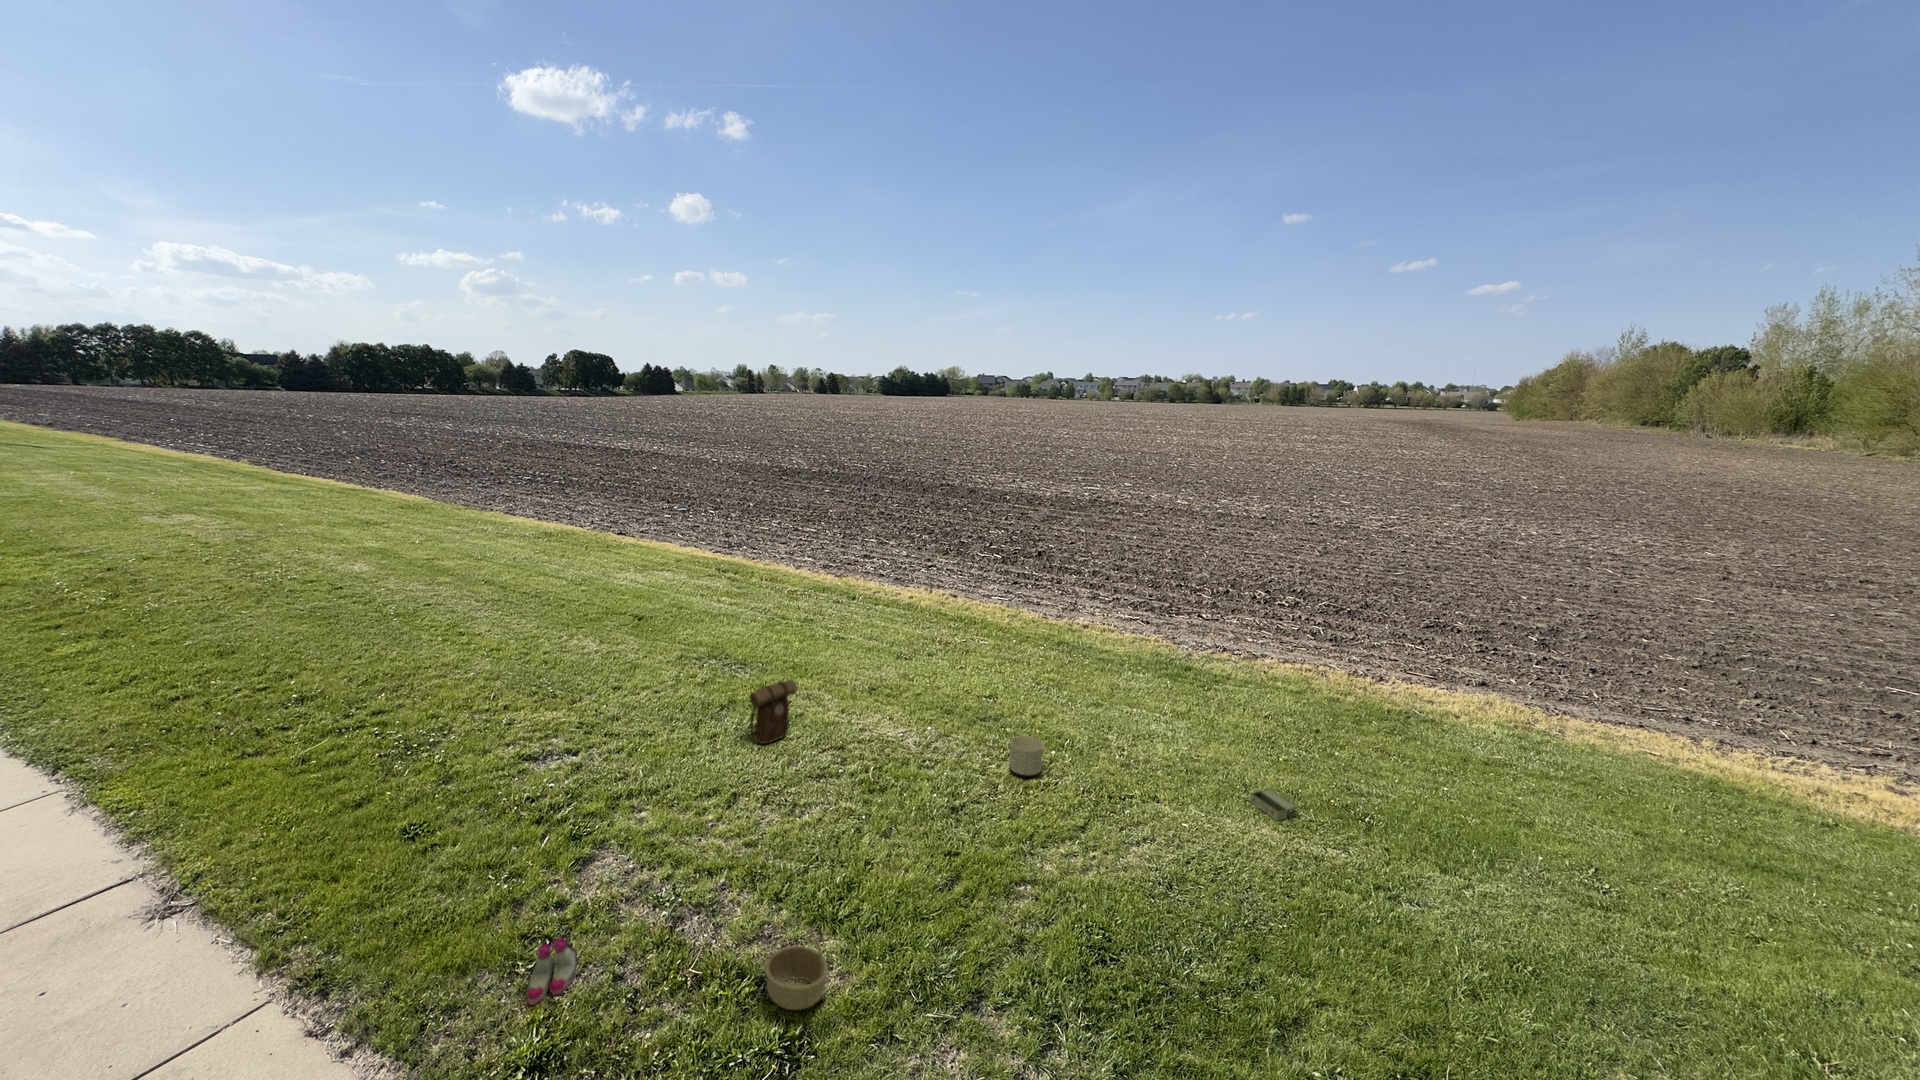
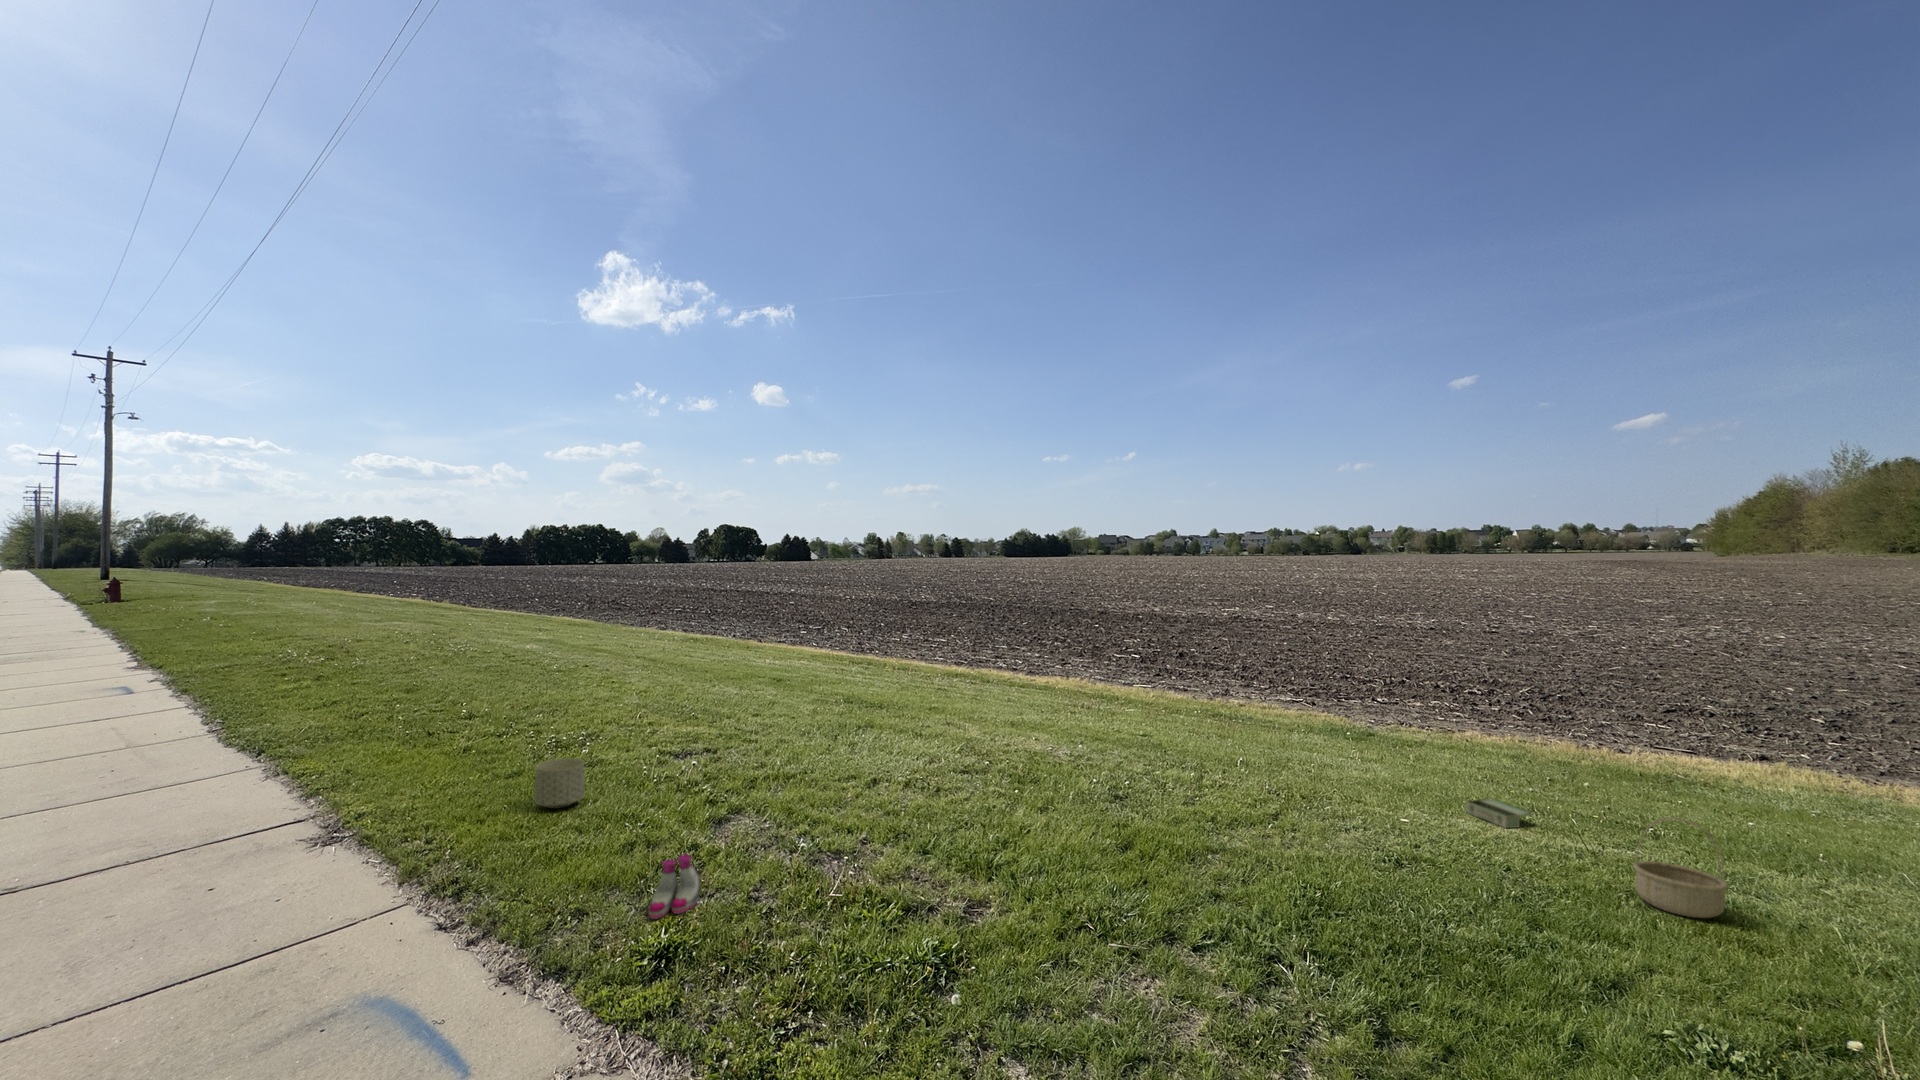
backpack: present [749,680,798,744] -> none [877,688,928,754]
planter: present [1009,736,1043,775] -> present [534,758,584,809]
basket: present [765,920,828,1010] -> present [1633,818,1728,918]

